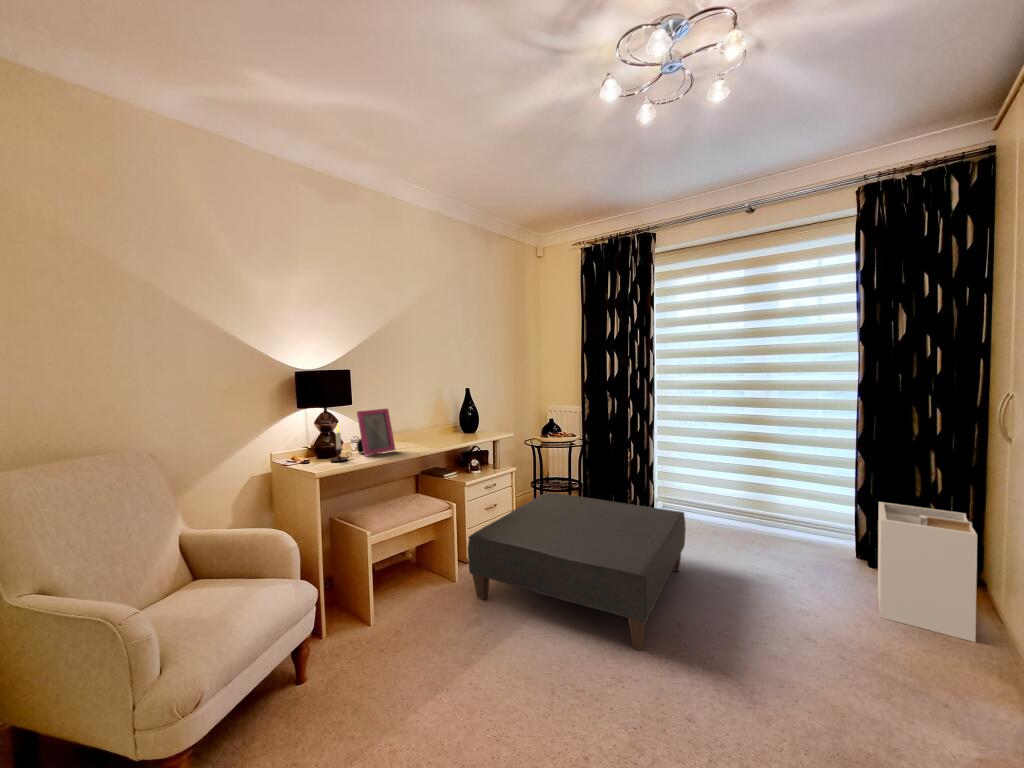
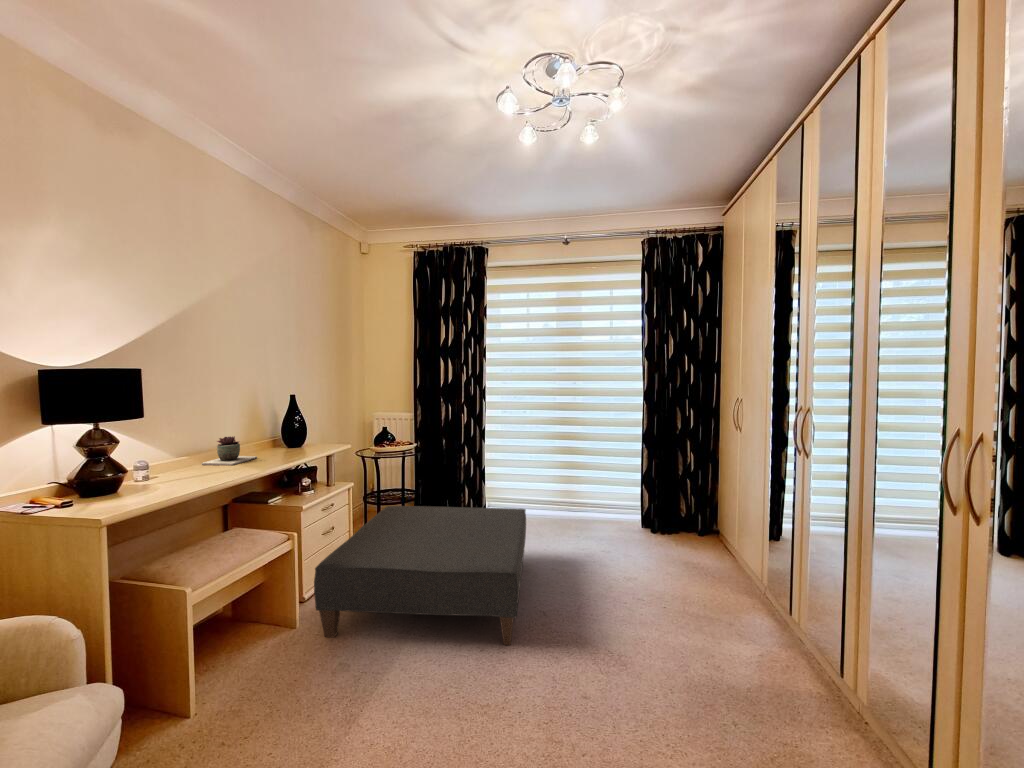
picture frame: present [357,409,395,456] -> none [150,422,211,486]
succulent plant: none [397,420,436,444] -> present [201,436,257,465]
candle: present [330,425,349,462] -> none [112,445,147,498]
laundry hamper: present [878,502,977,642] -> none [661,482,724,575]

